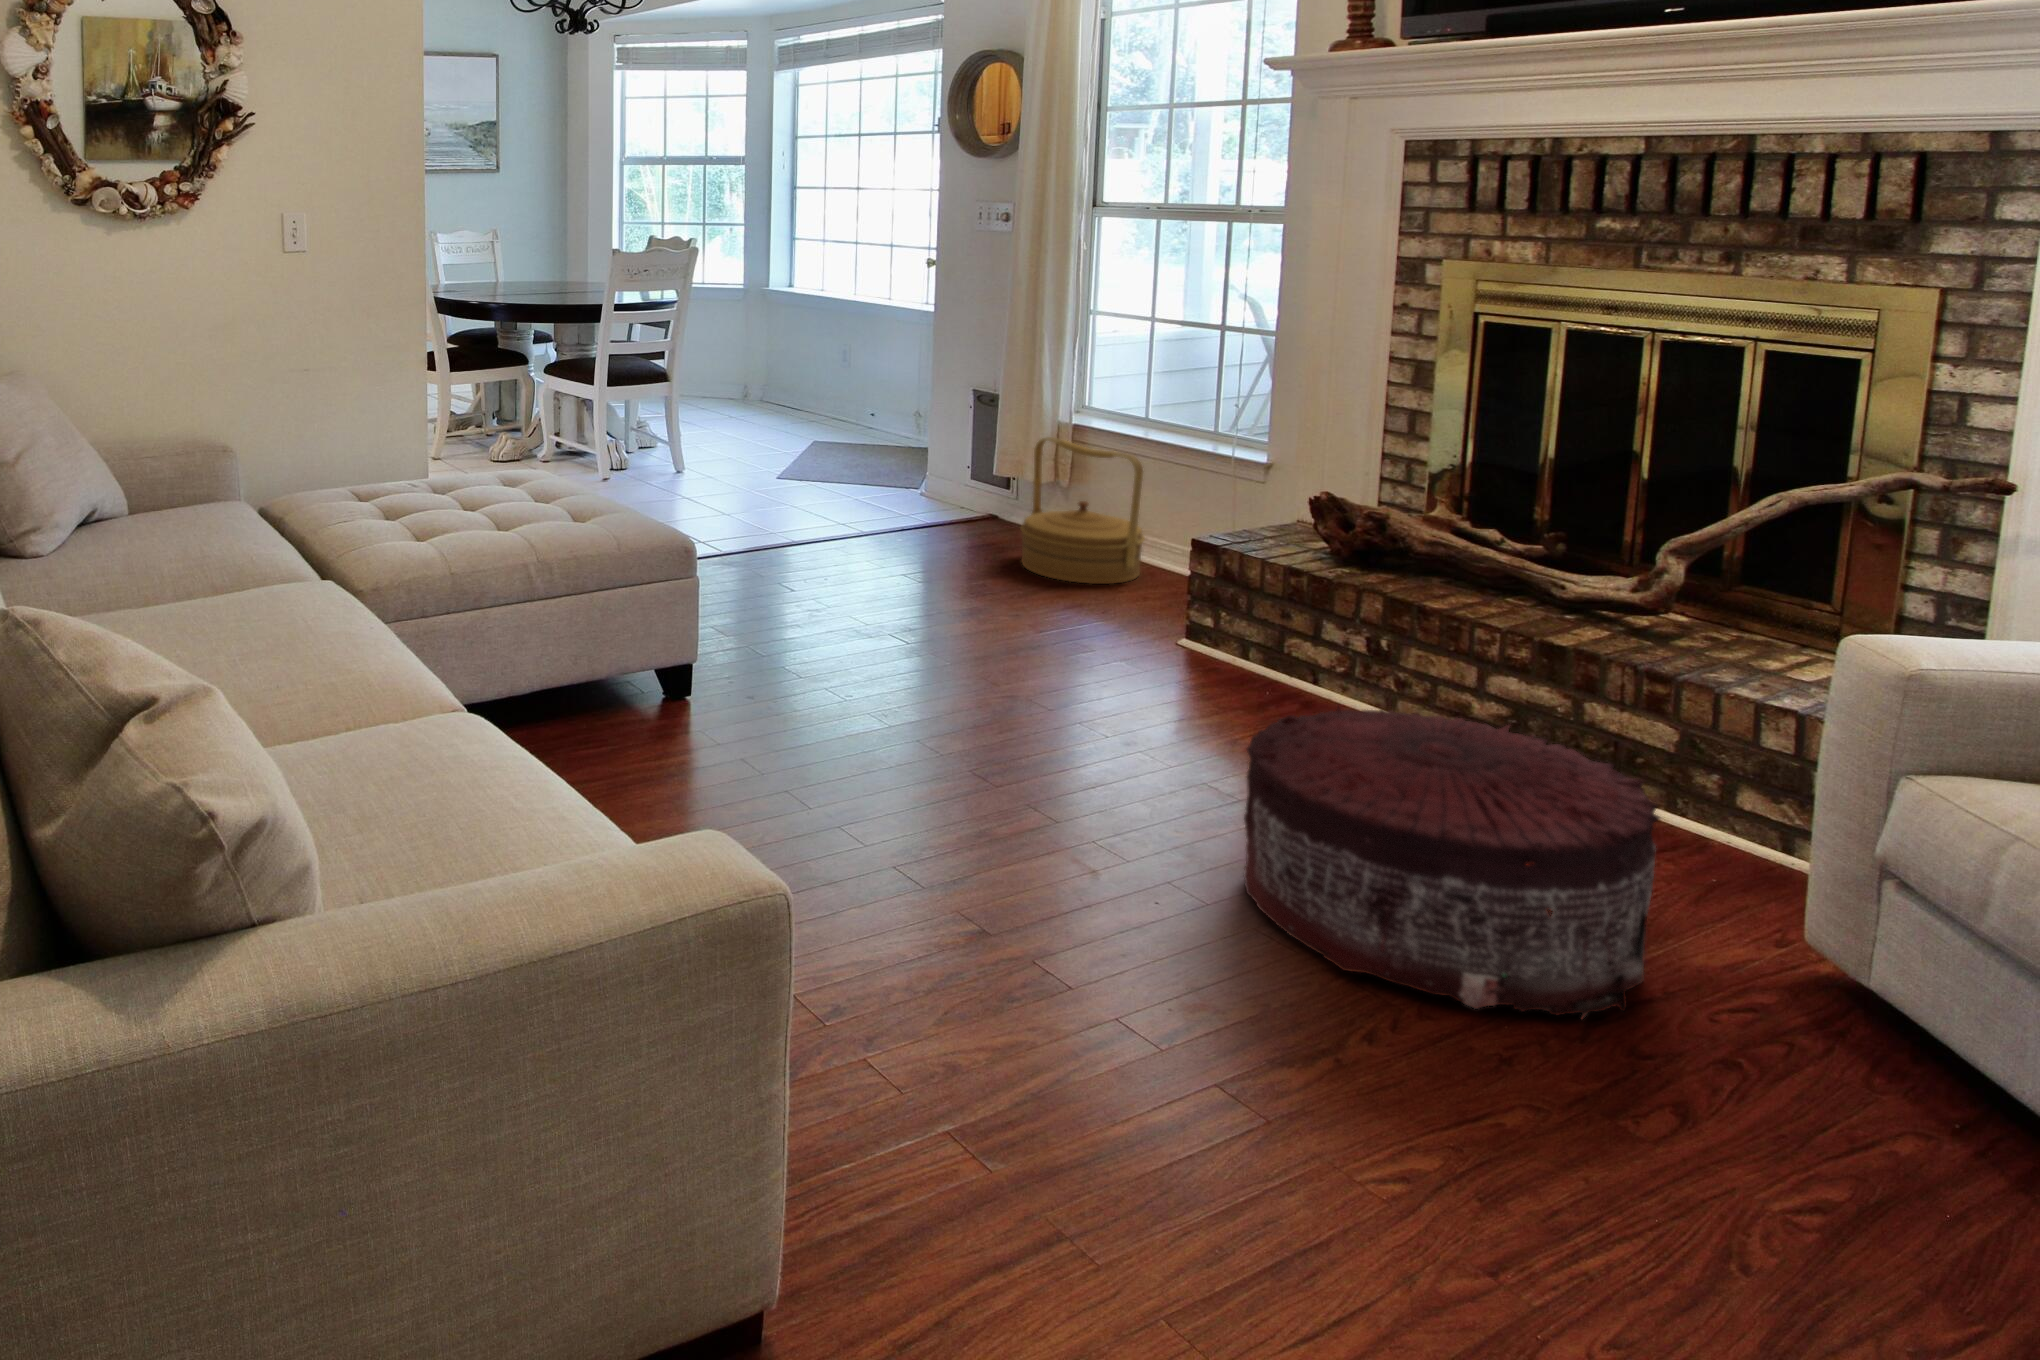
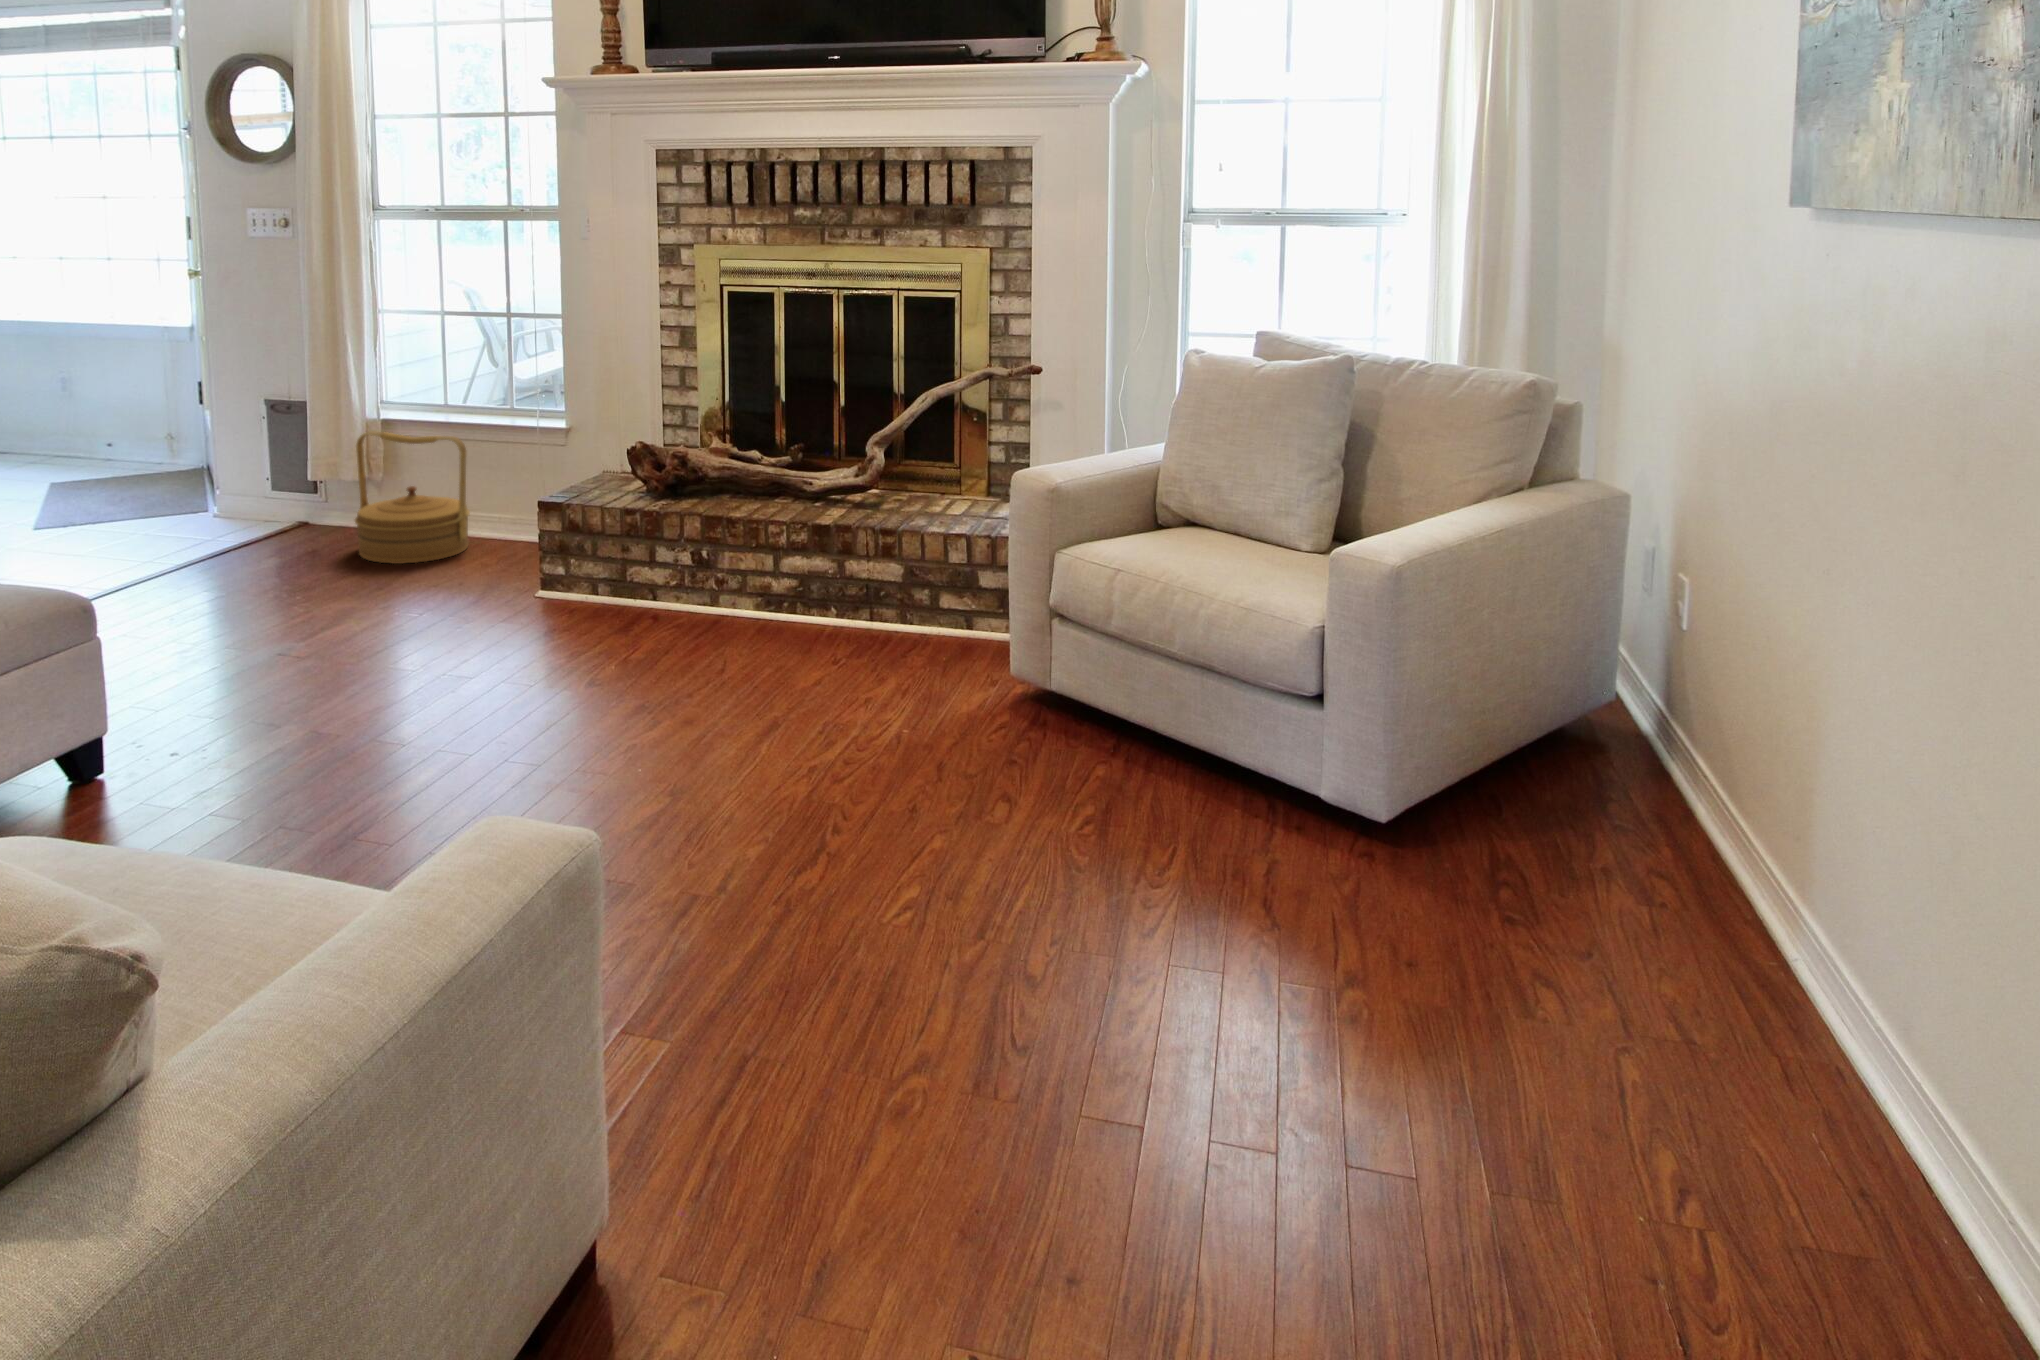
pouf: present [1244,707,1660,1019] -> none [685,582,955,792]

